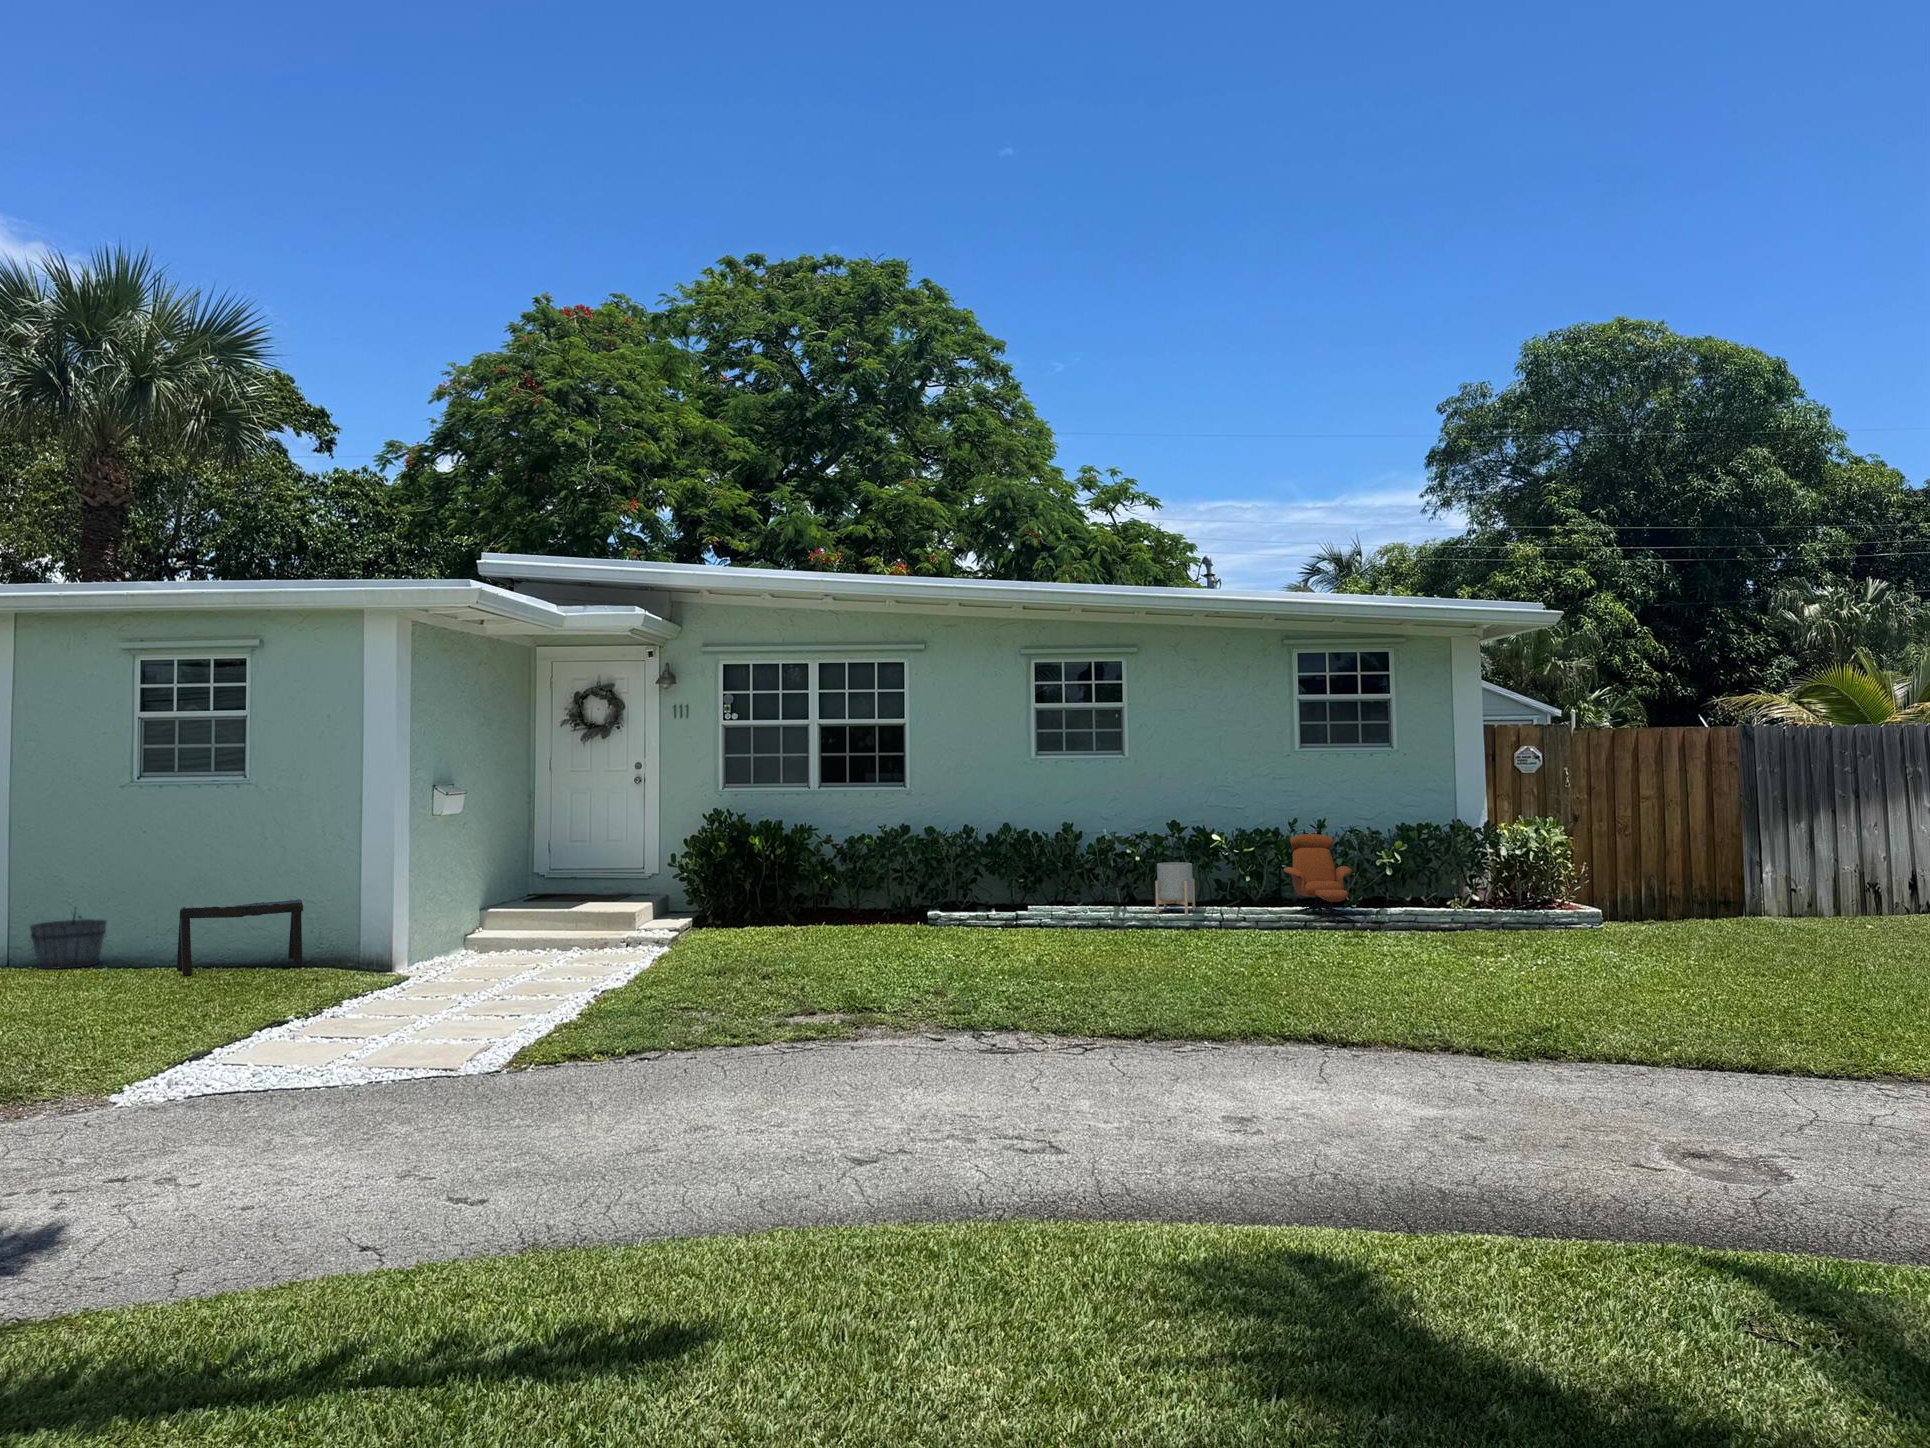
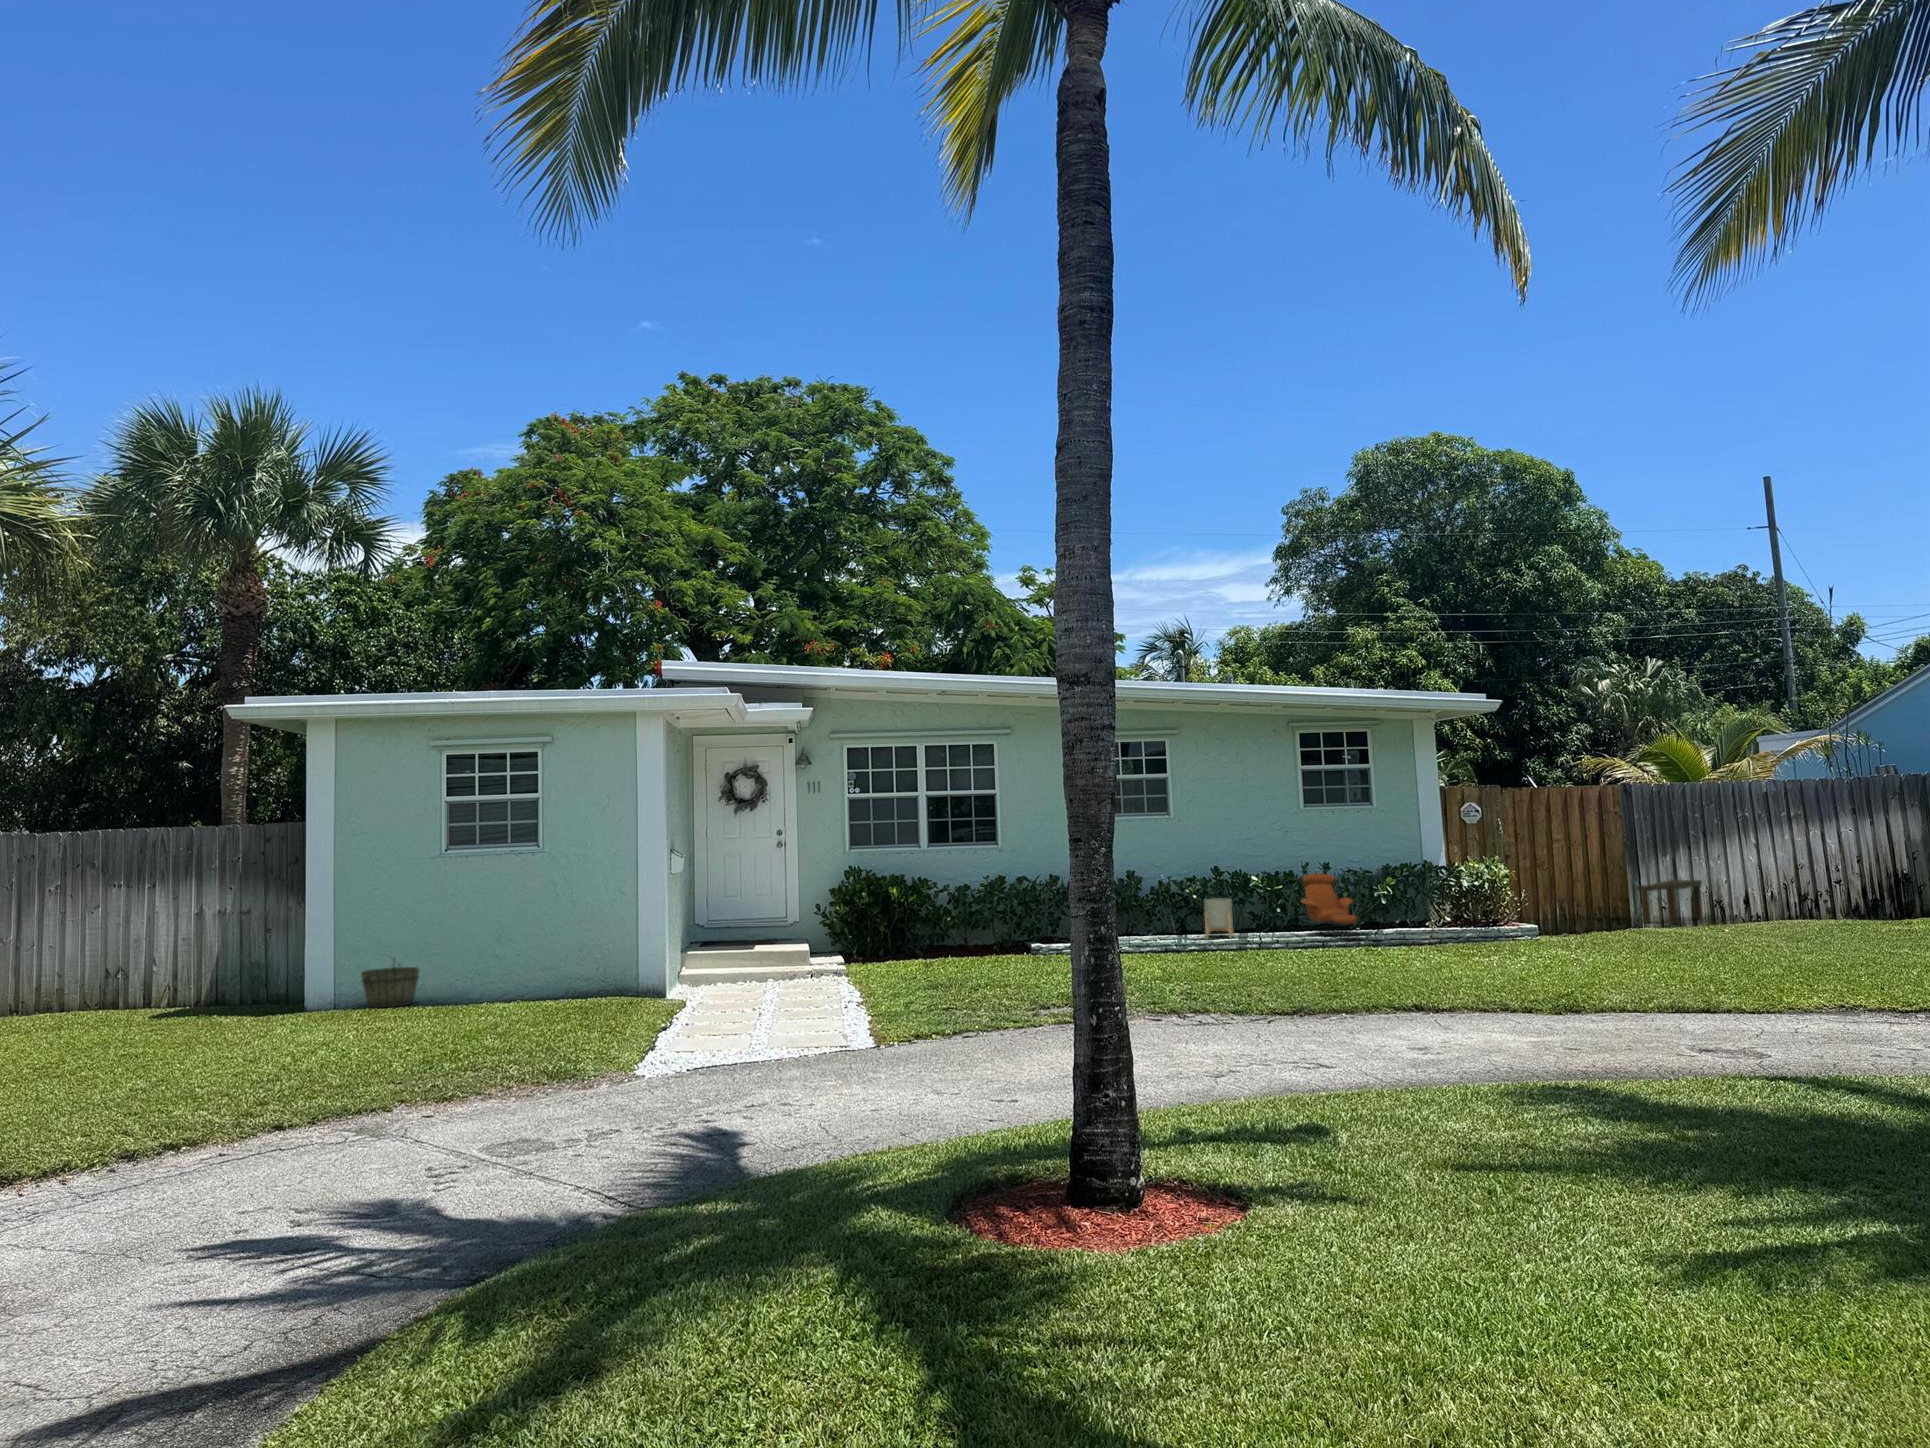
bench: present [177,899,303,975] -> present [1639,880,1702,924]

